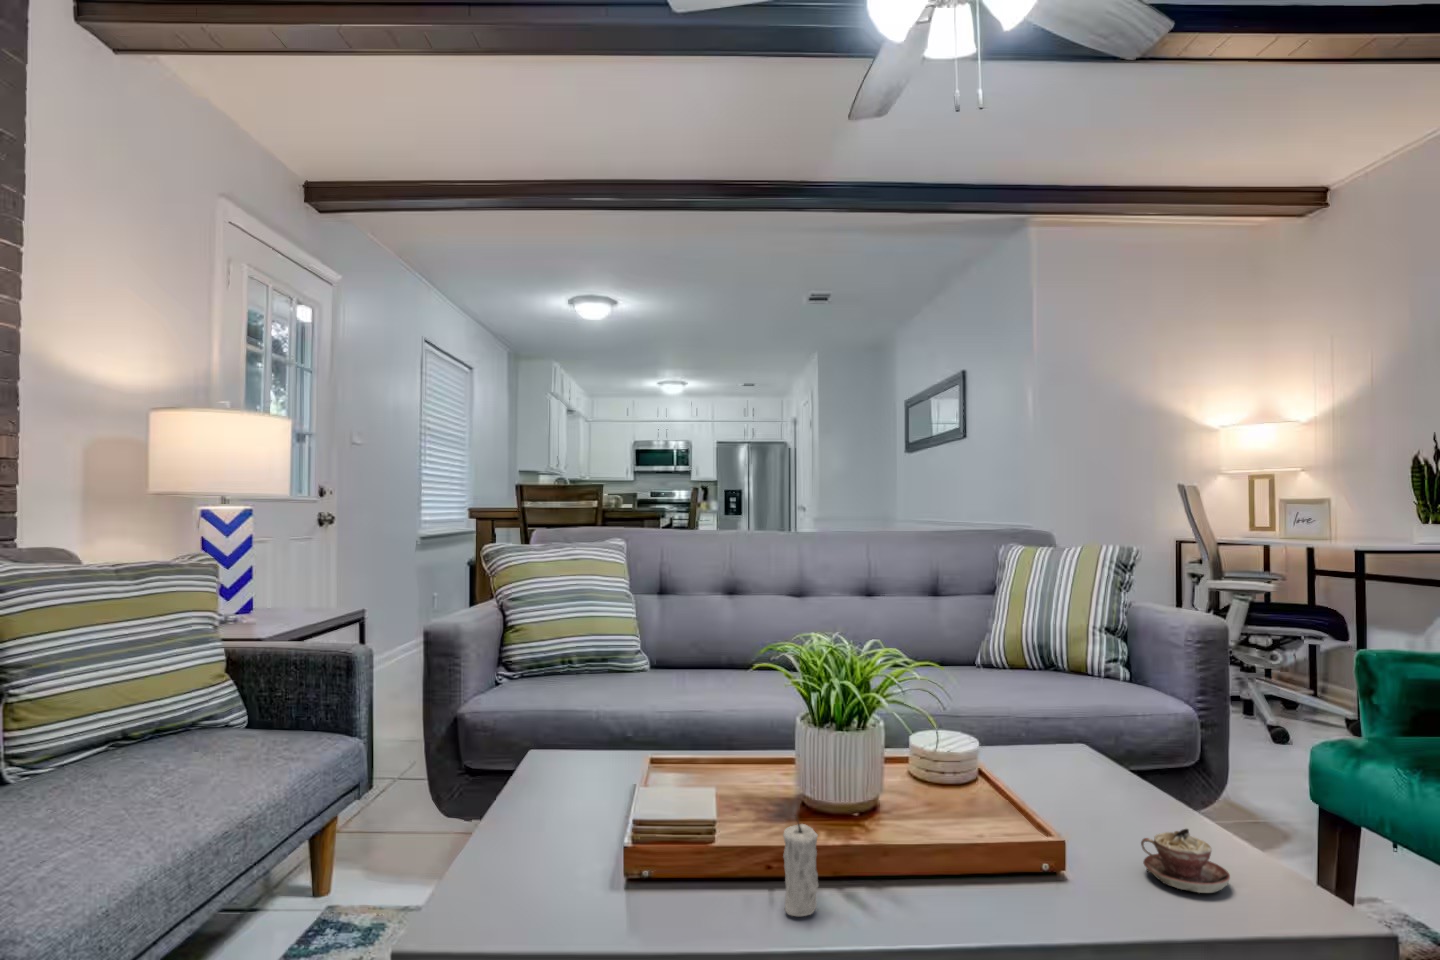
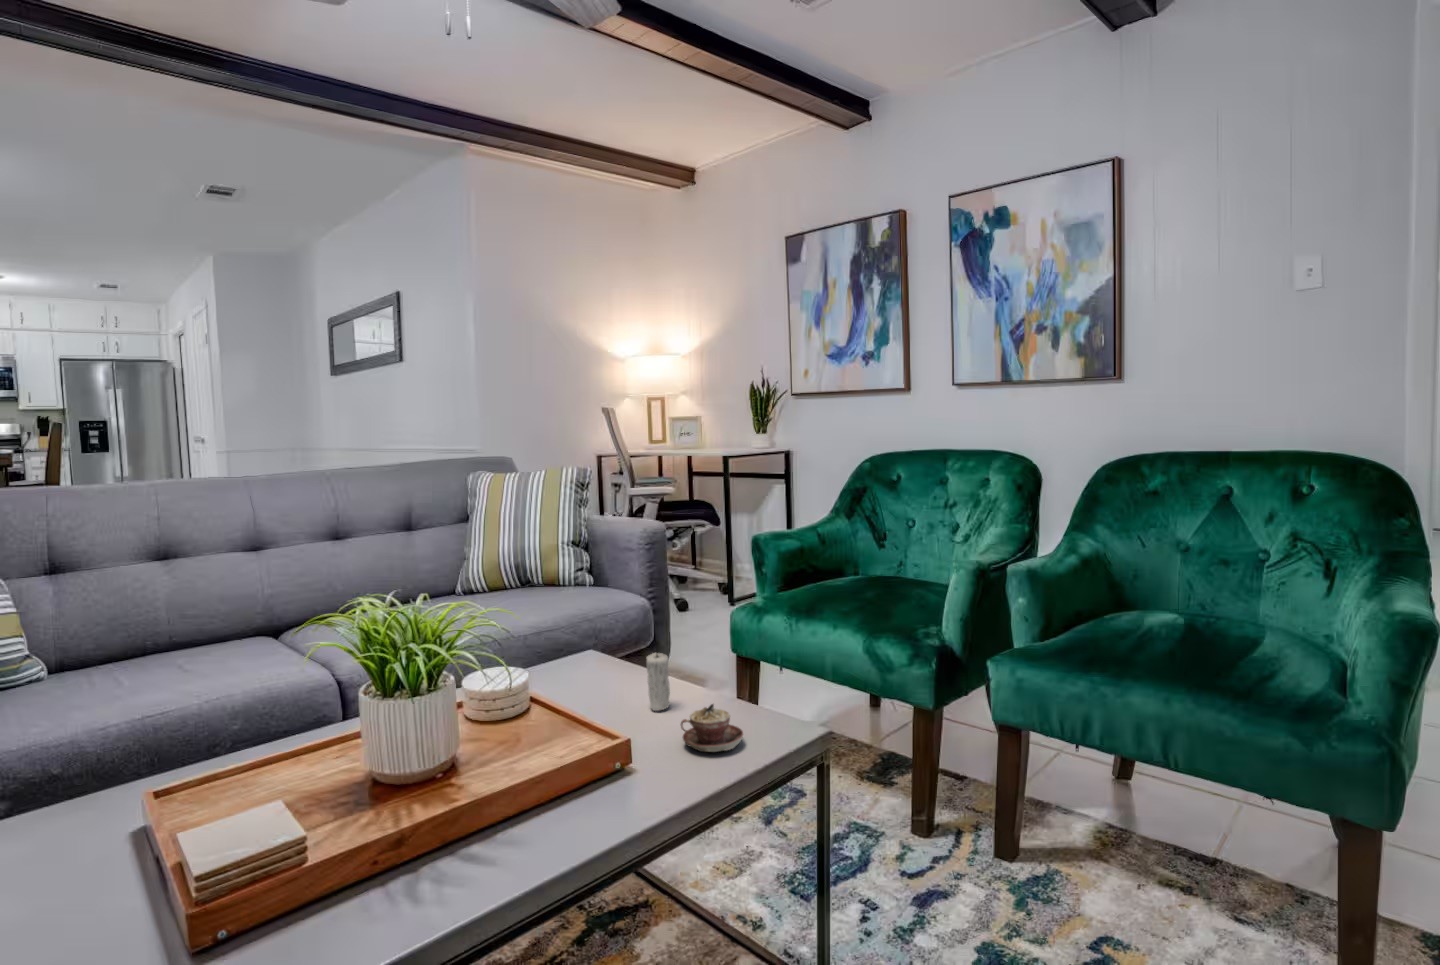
candle: present [783,823,819,916] -> present [647,653,670,711]

